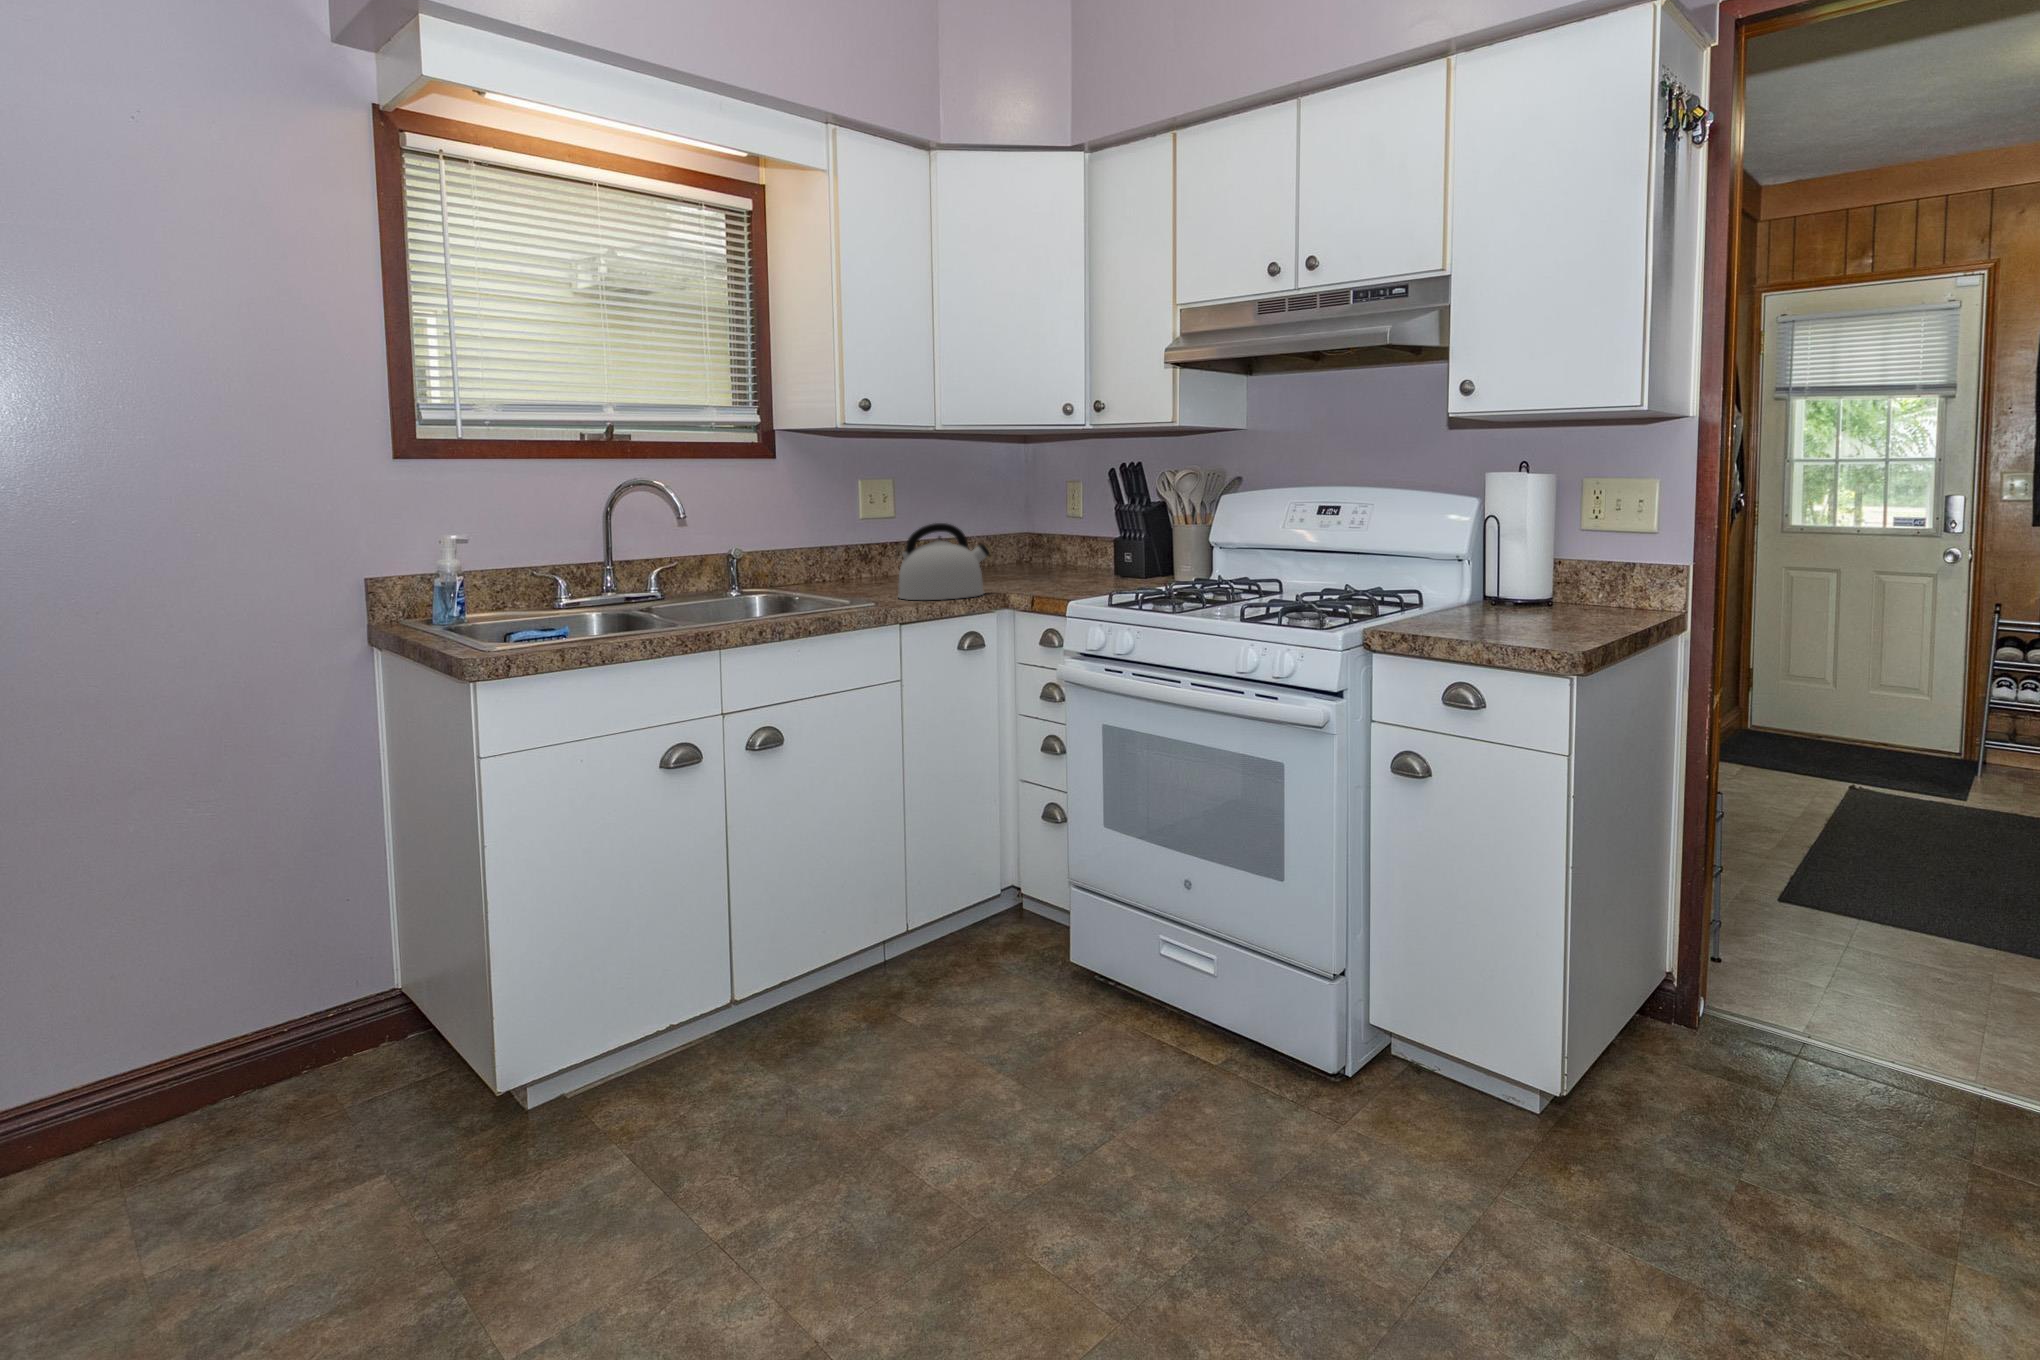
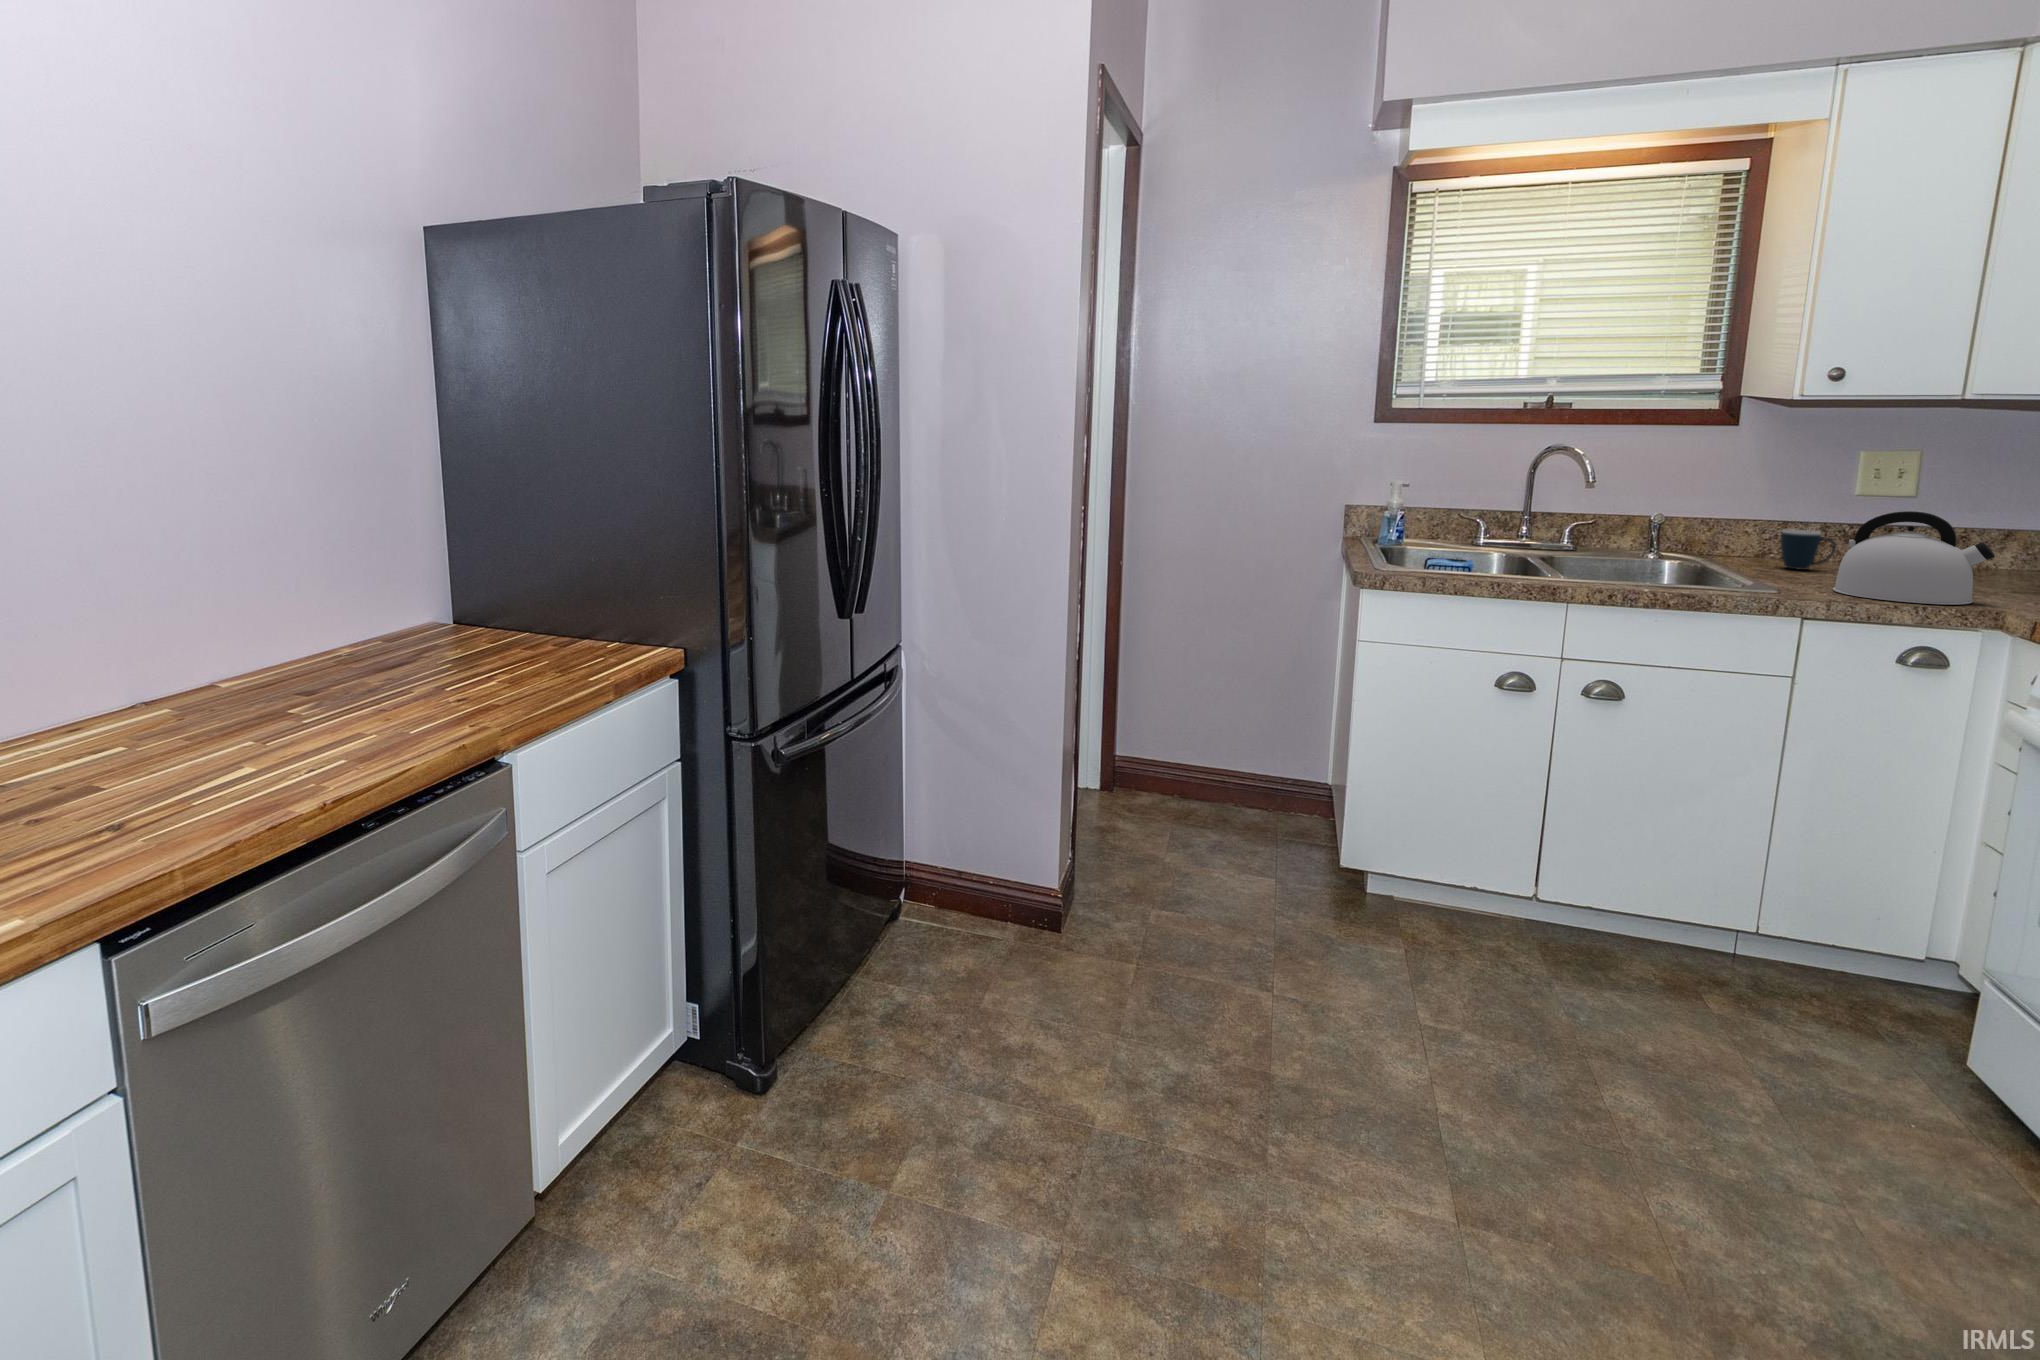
mug: none [829,553,869,589] -> present [1781,530,1836,570]

